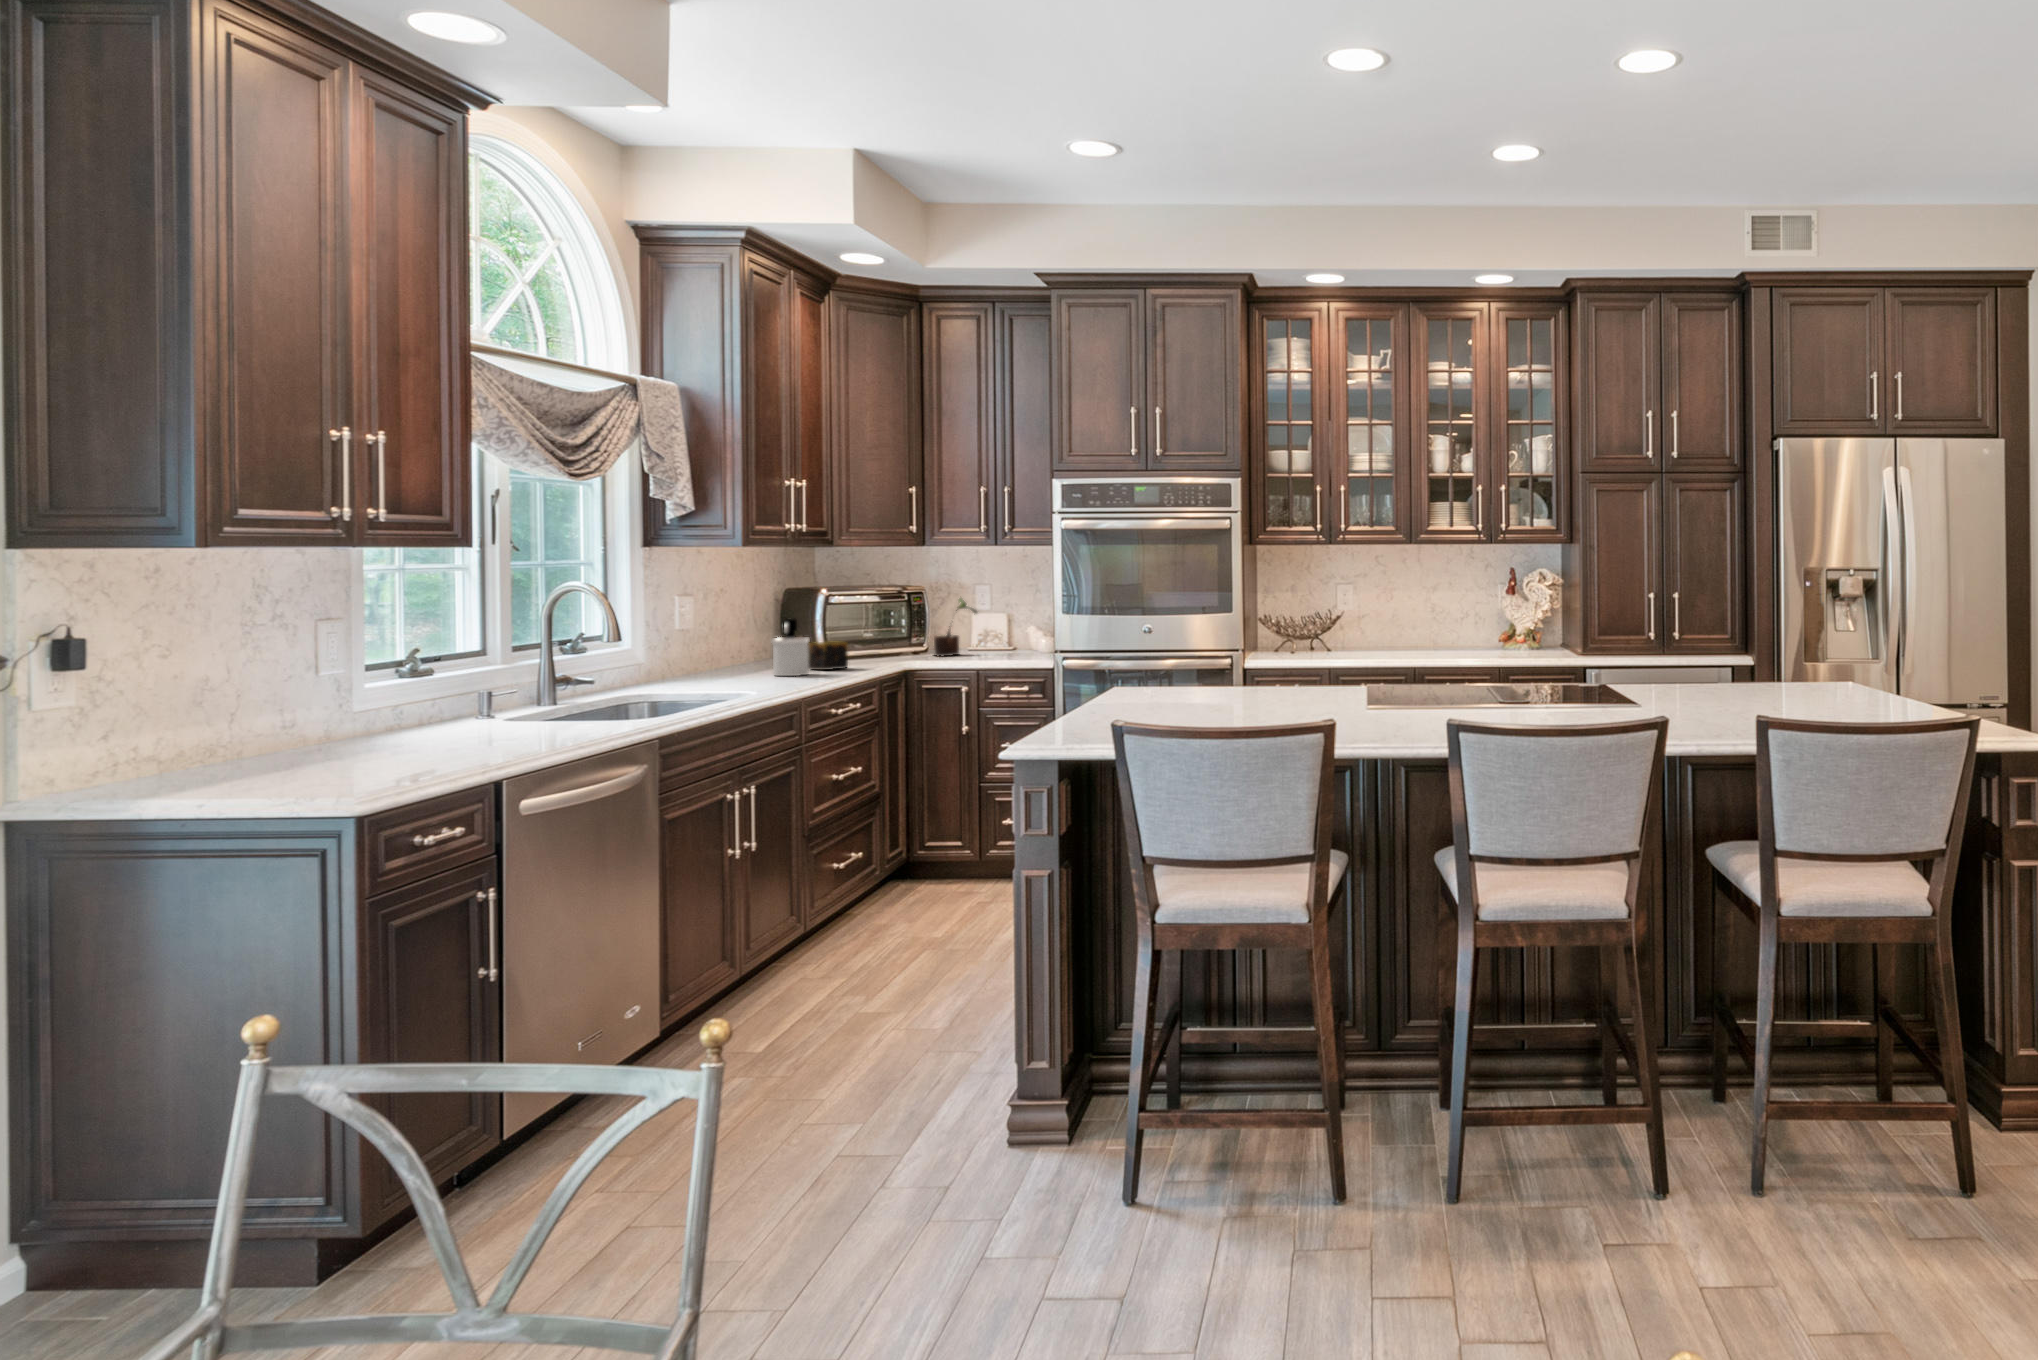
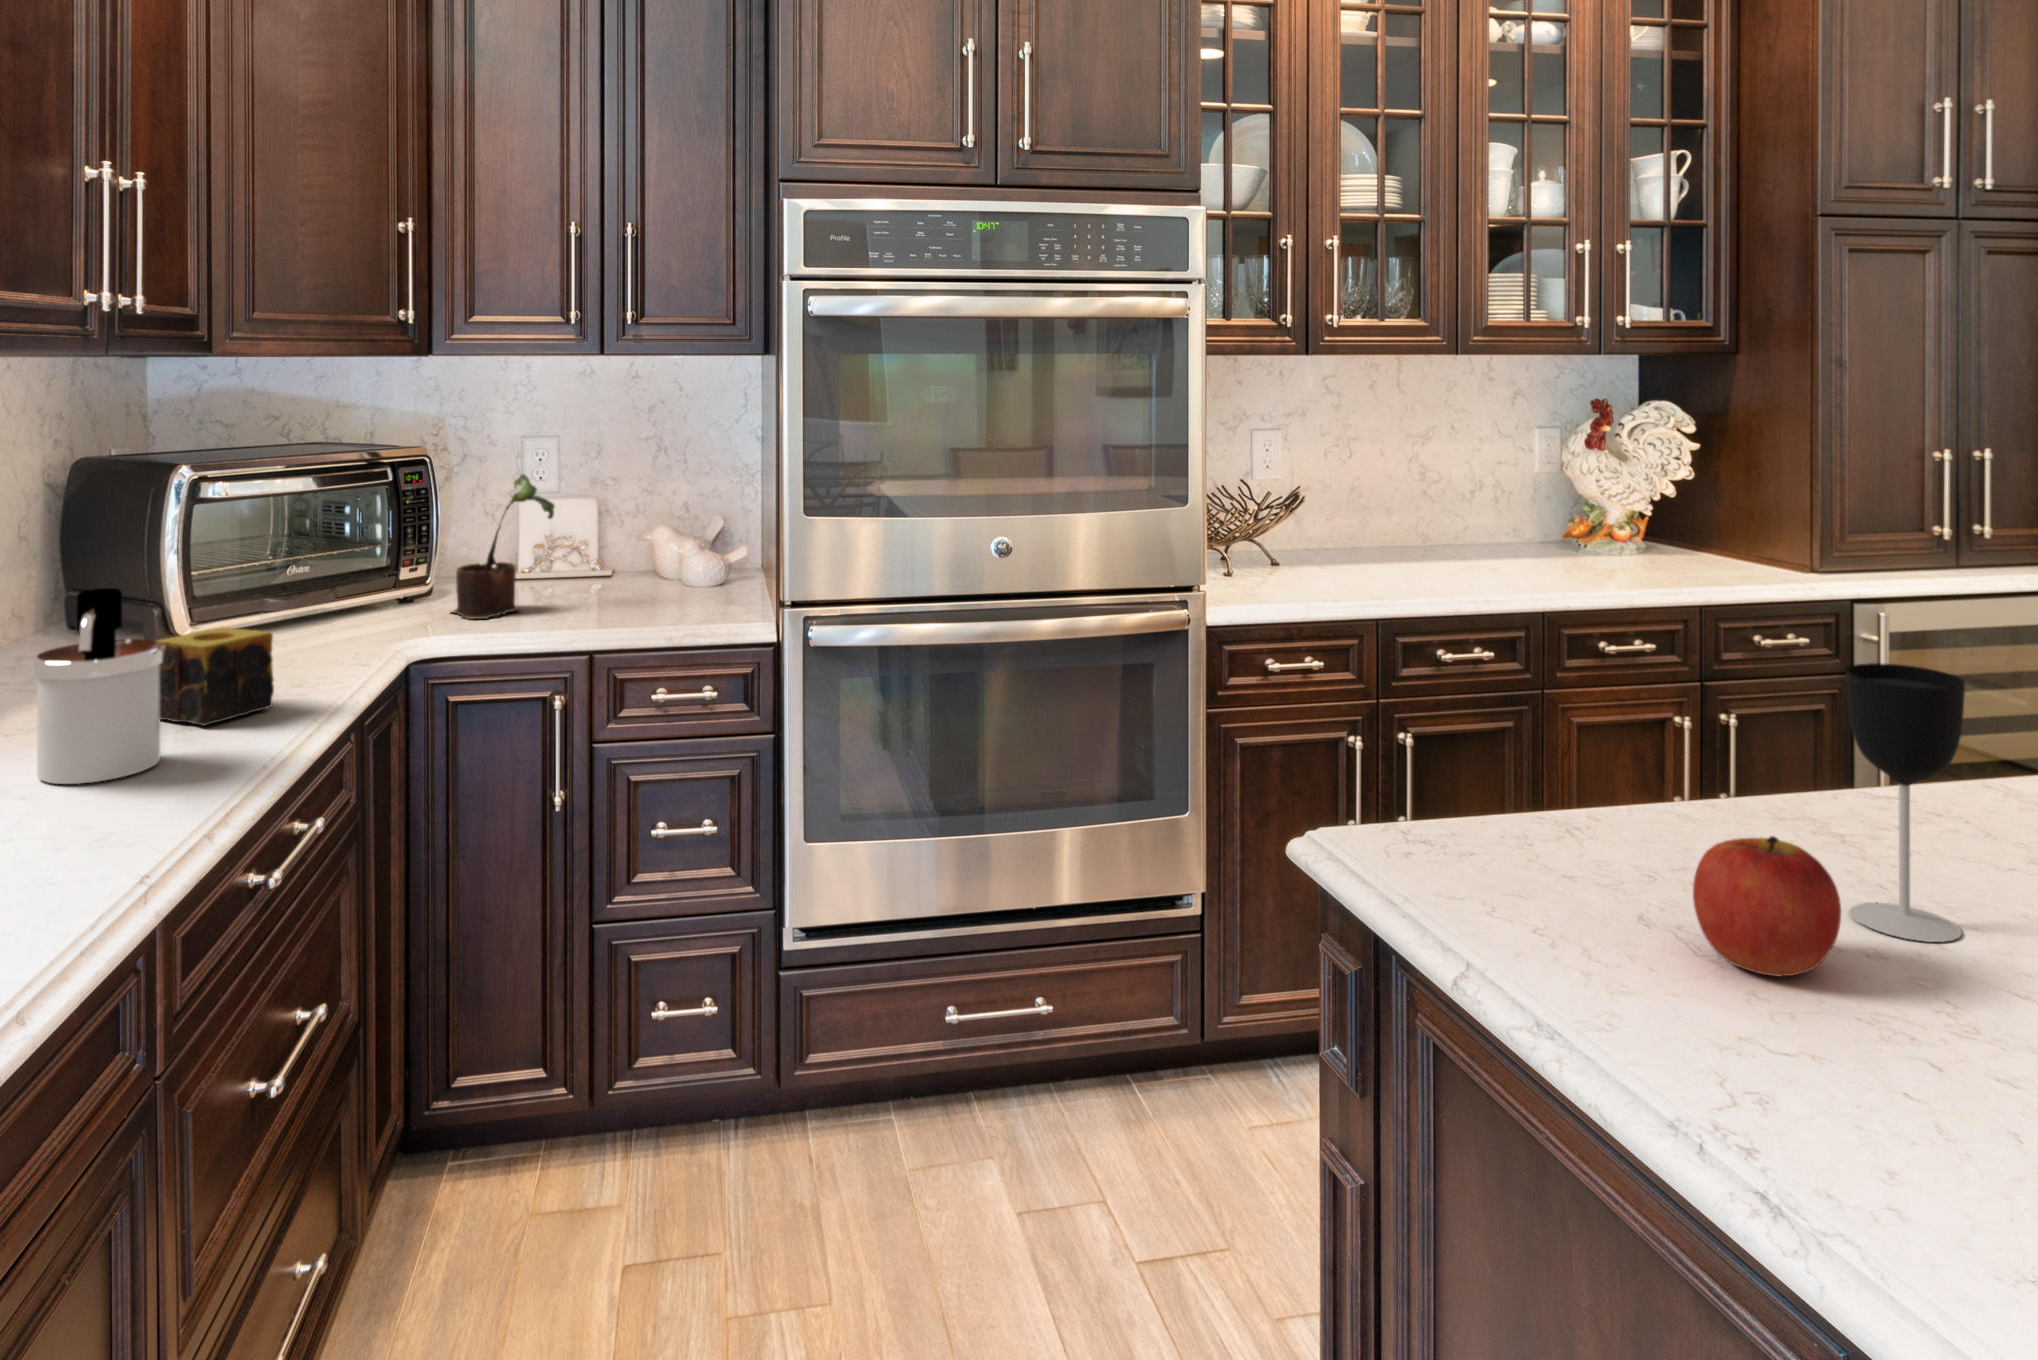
wine glass: none [1211,624,1239,692] -> present [1846,663,1965,942]
apple: none [1151,660,1186,693] -> present [1693,836,1841,976]

